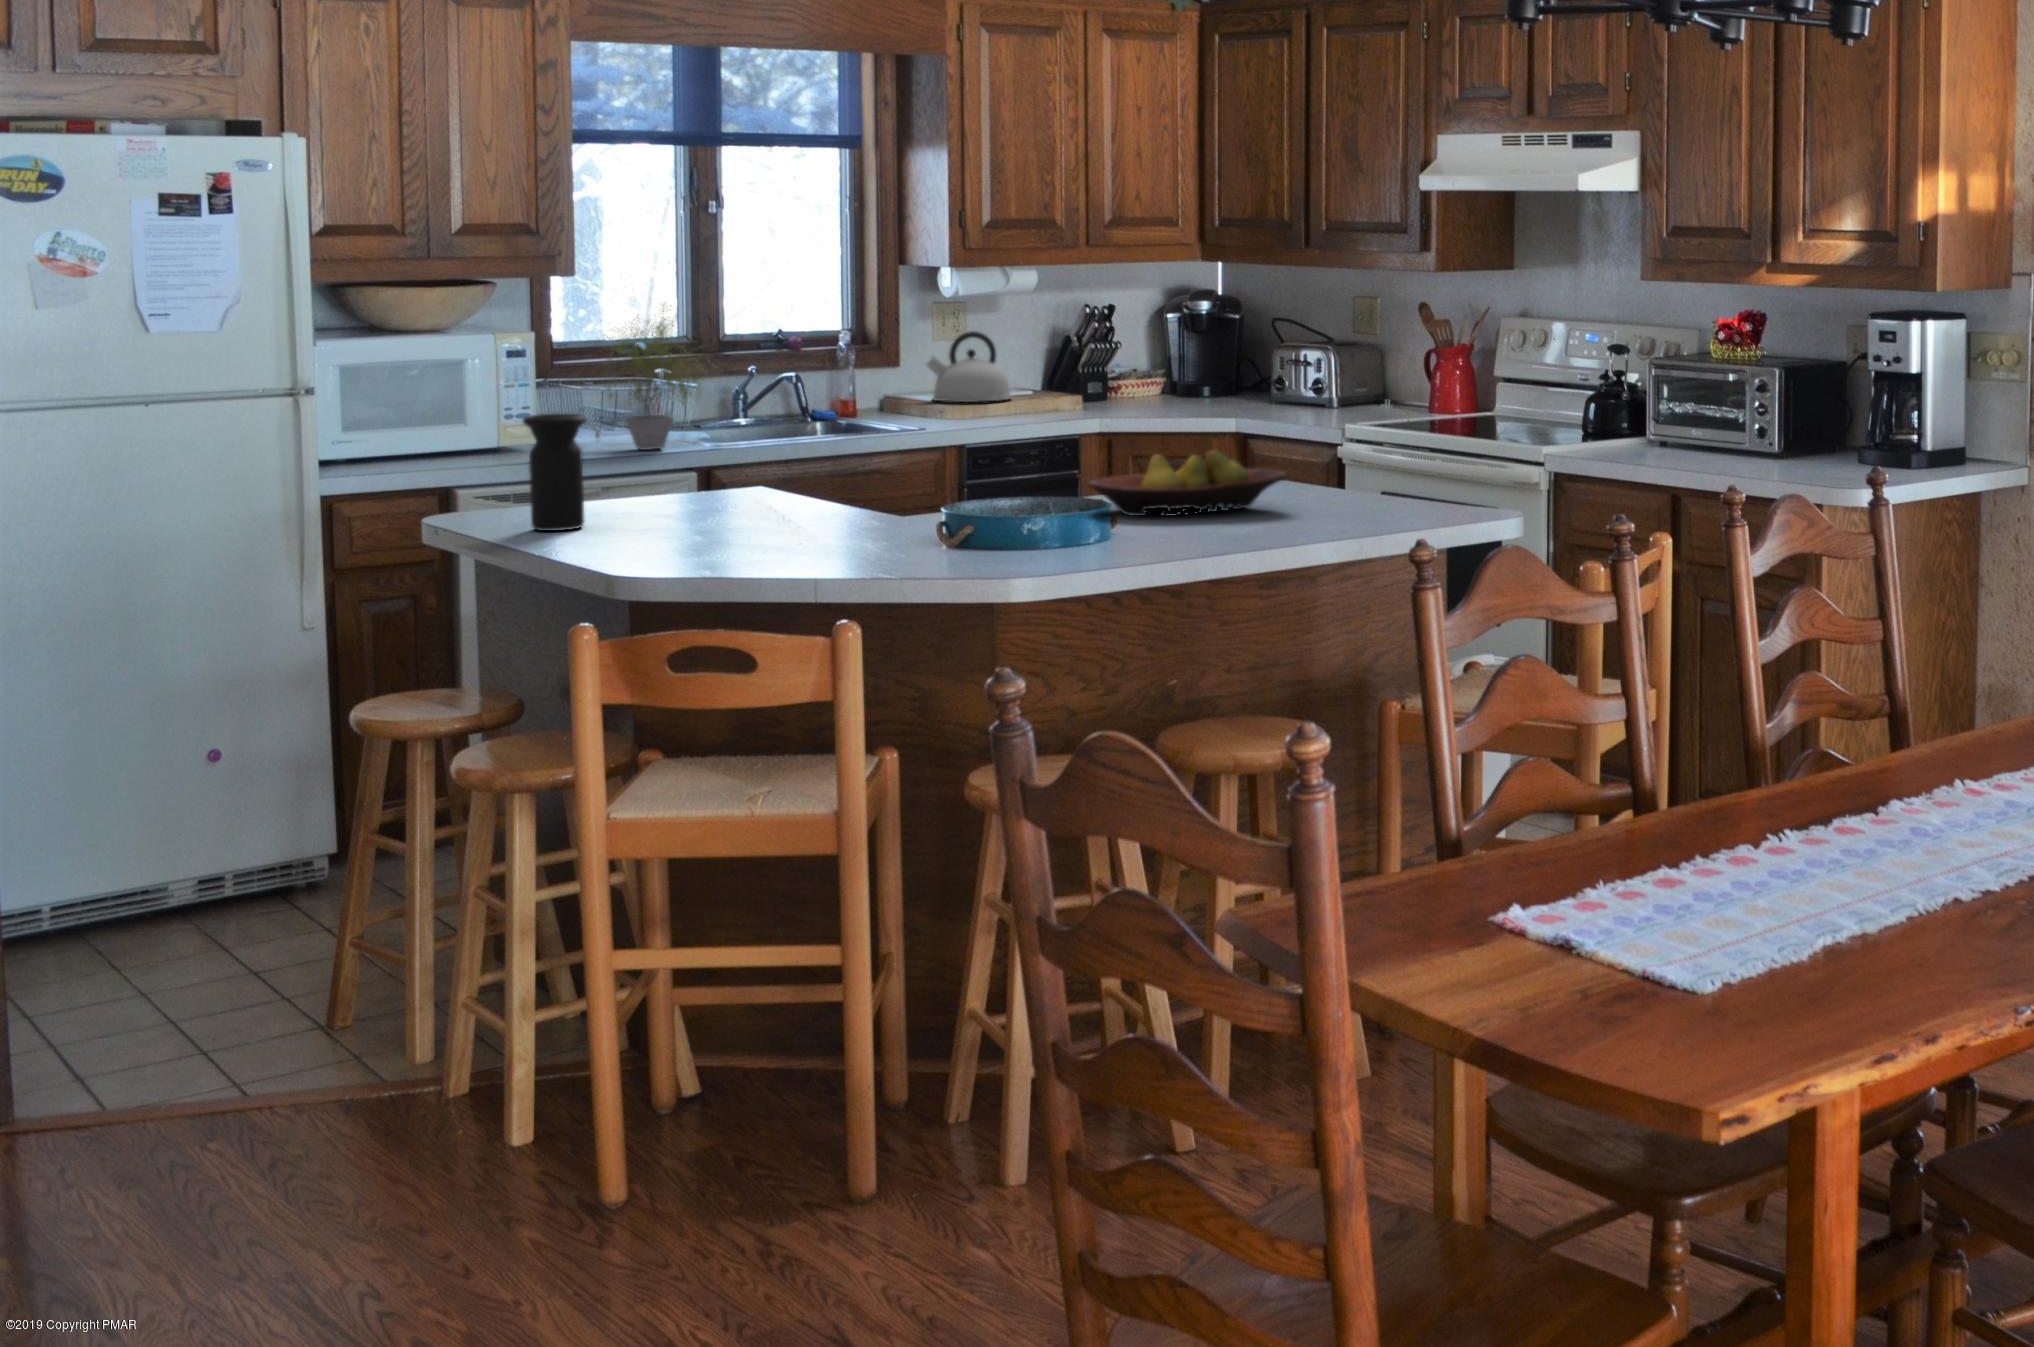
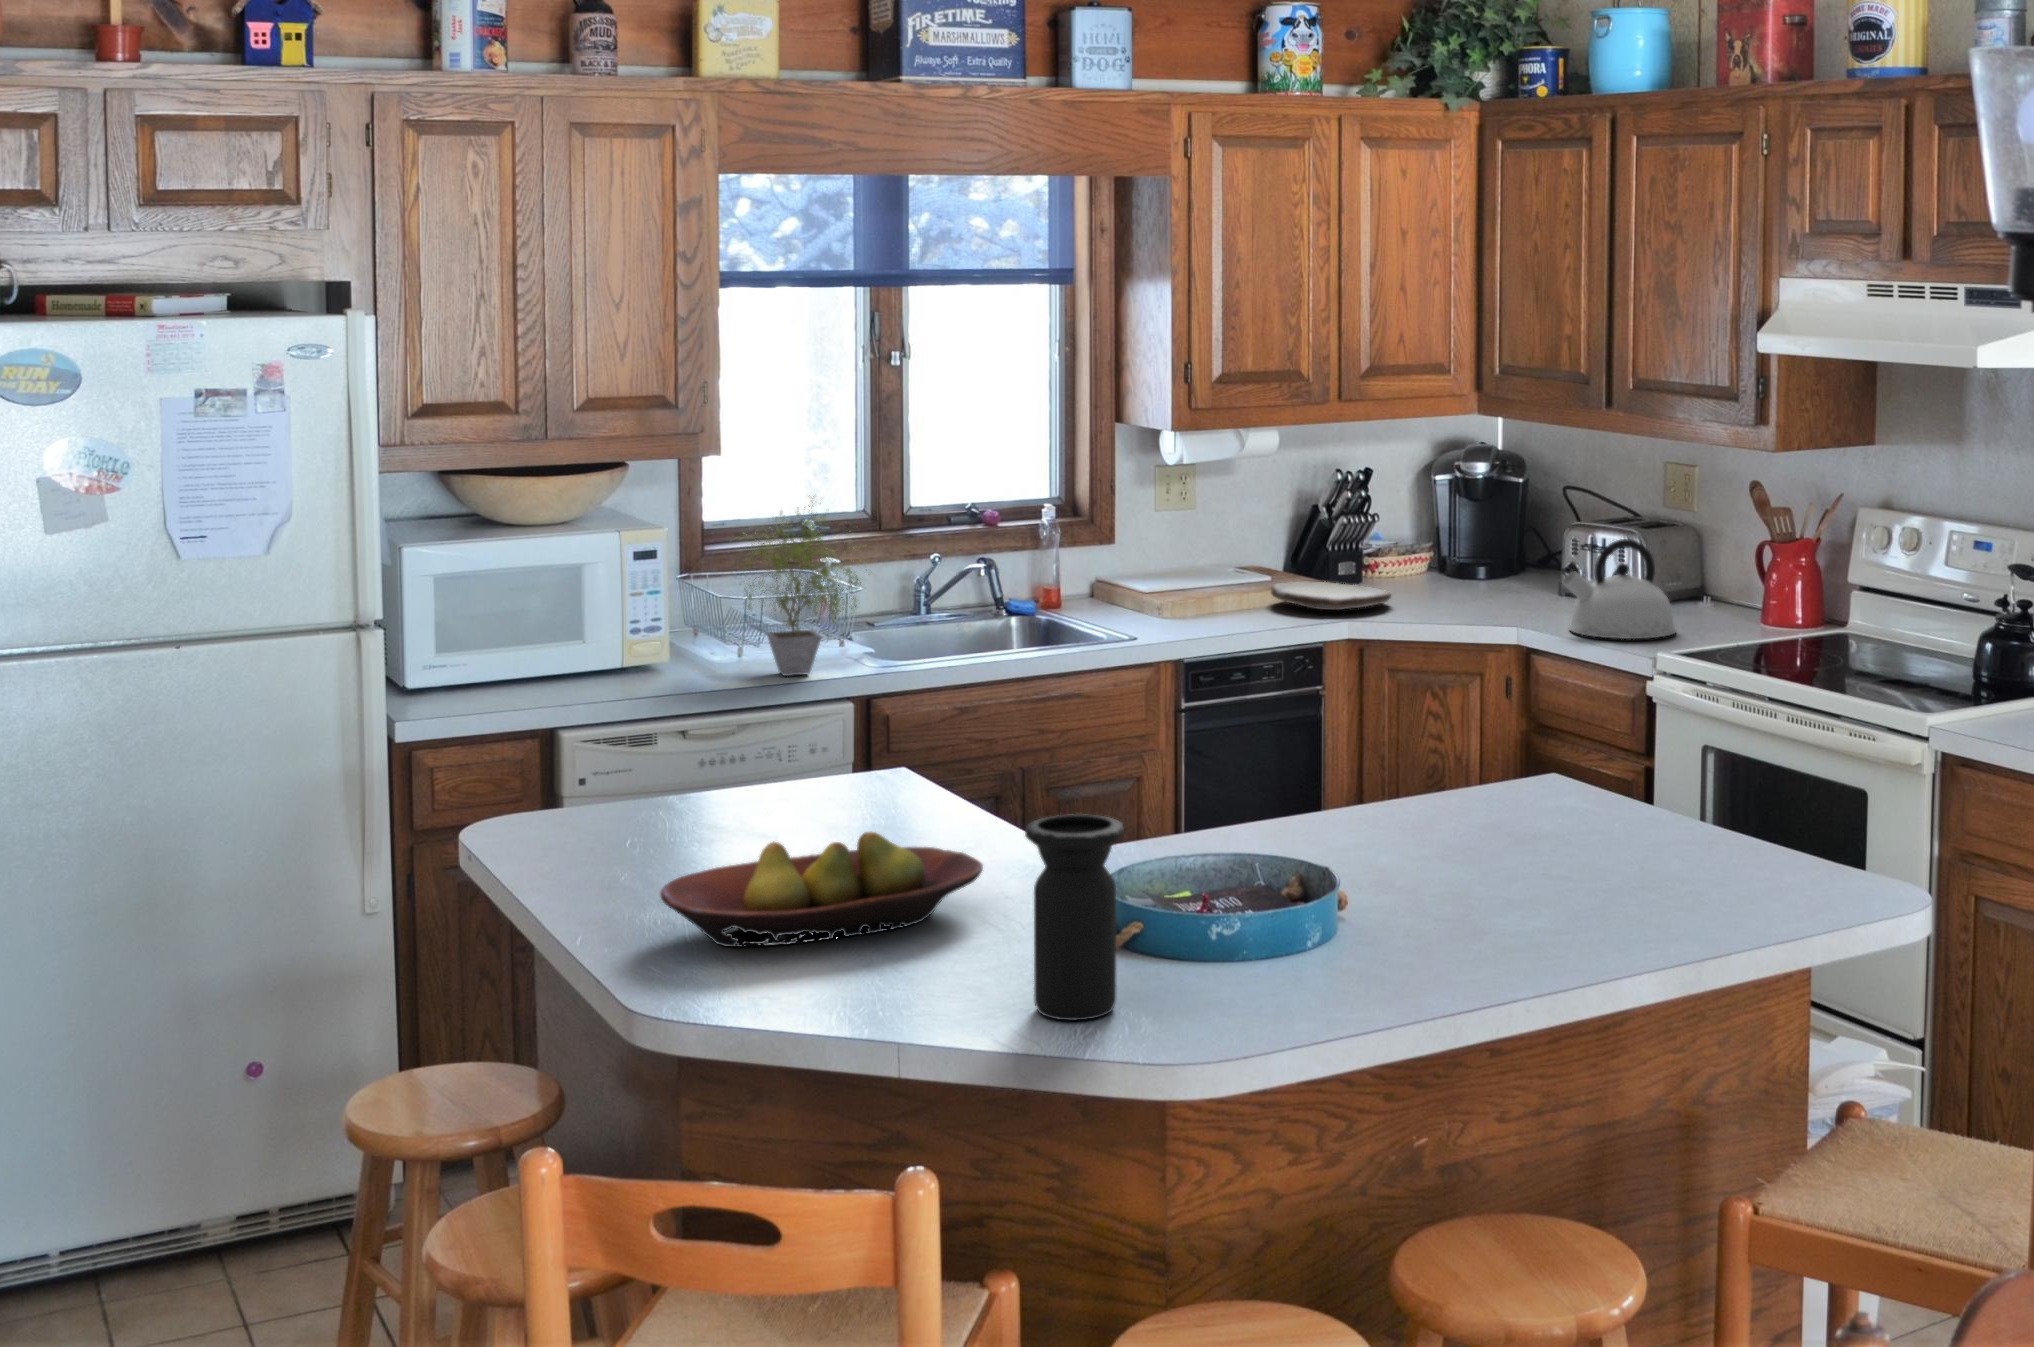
kettle: present [926,331,1011,402] -> present [1563,539,1676,639]
plate: none [1038,392,1137,410] -> present [1271,582,1391,610]
vase: present [523,414,586,531] -> present [1025,814,1124,1020]
fruit bowl: present [1089,450,1285,516] -> present [660,832,983,947]

